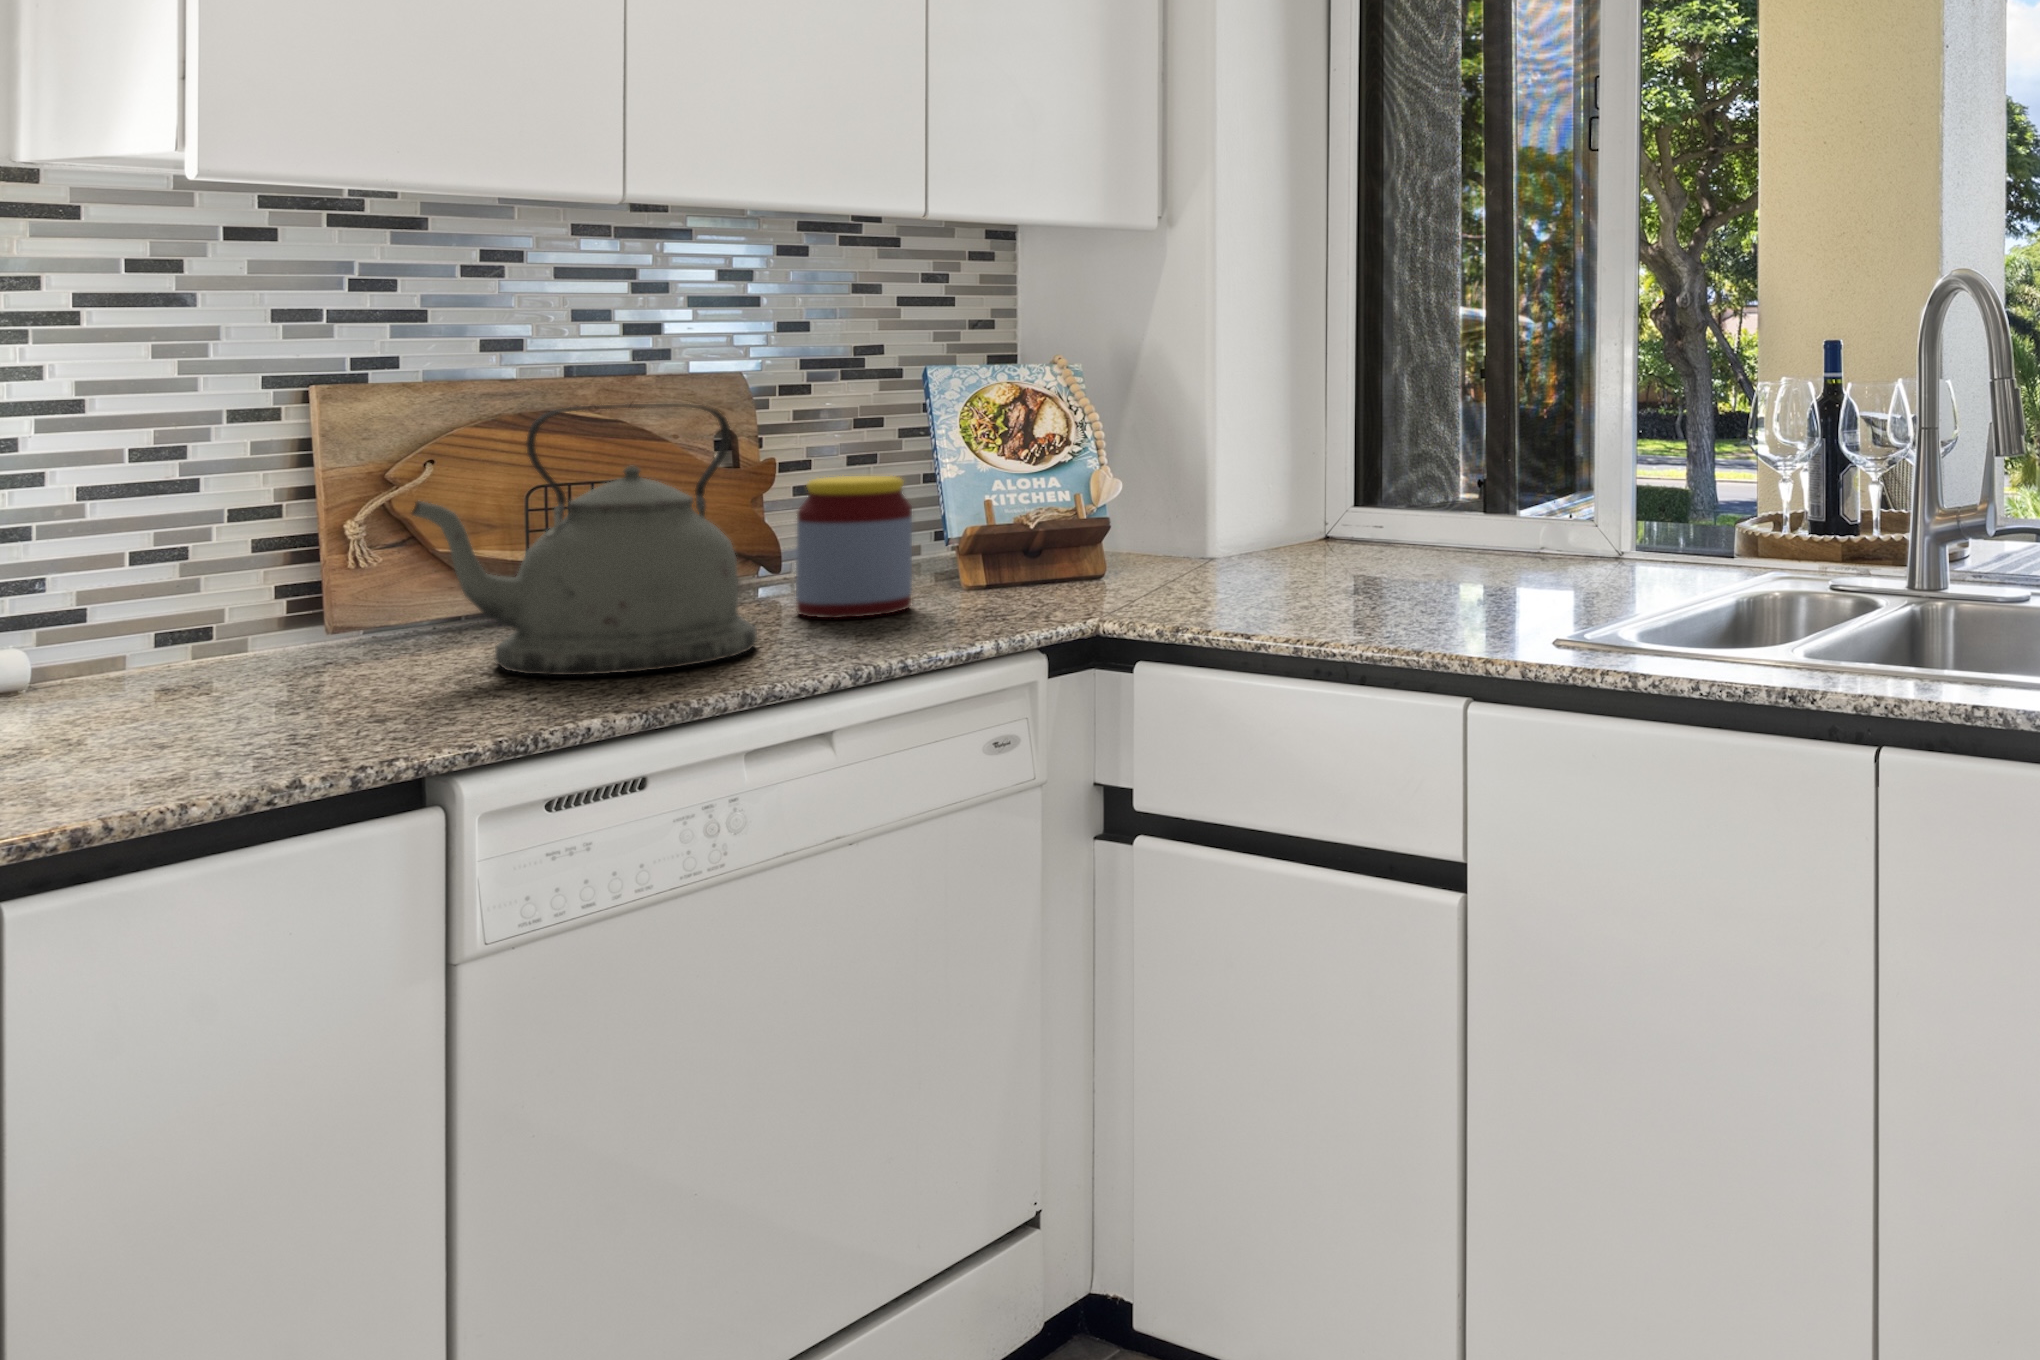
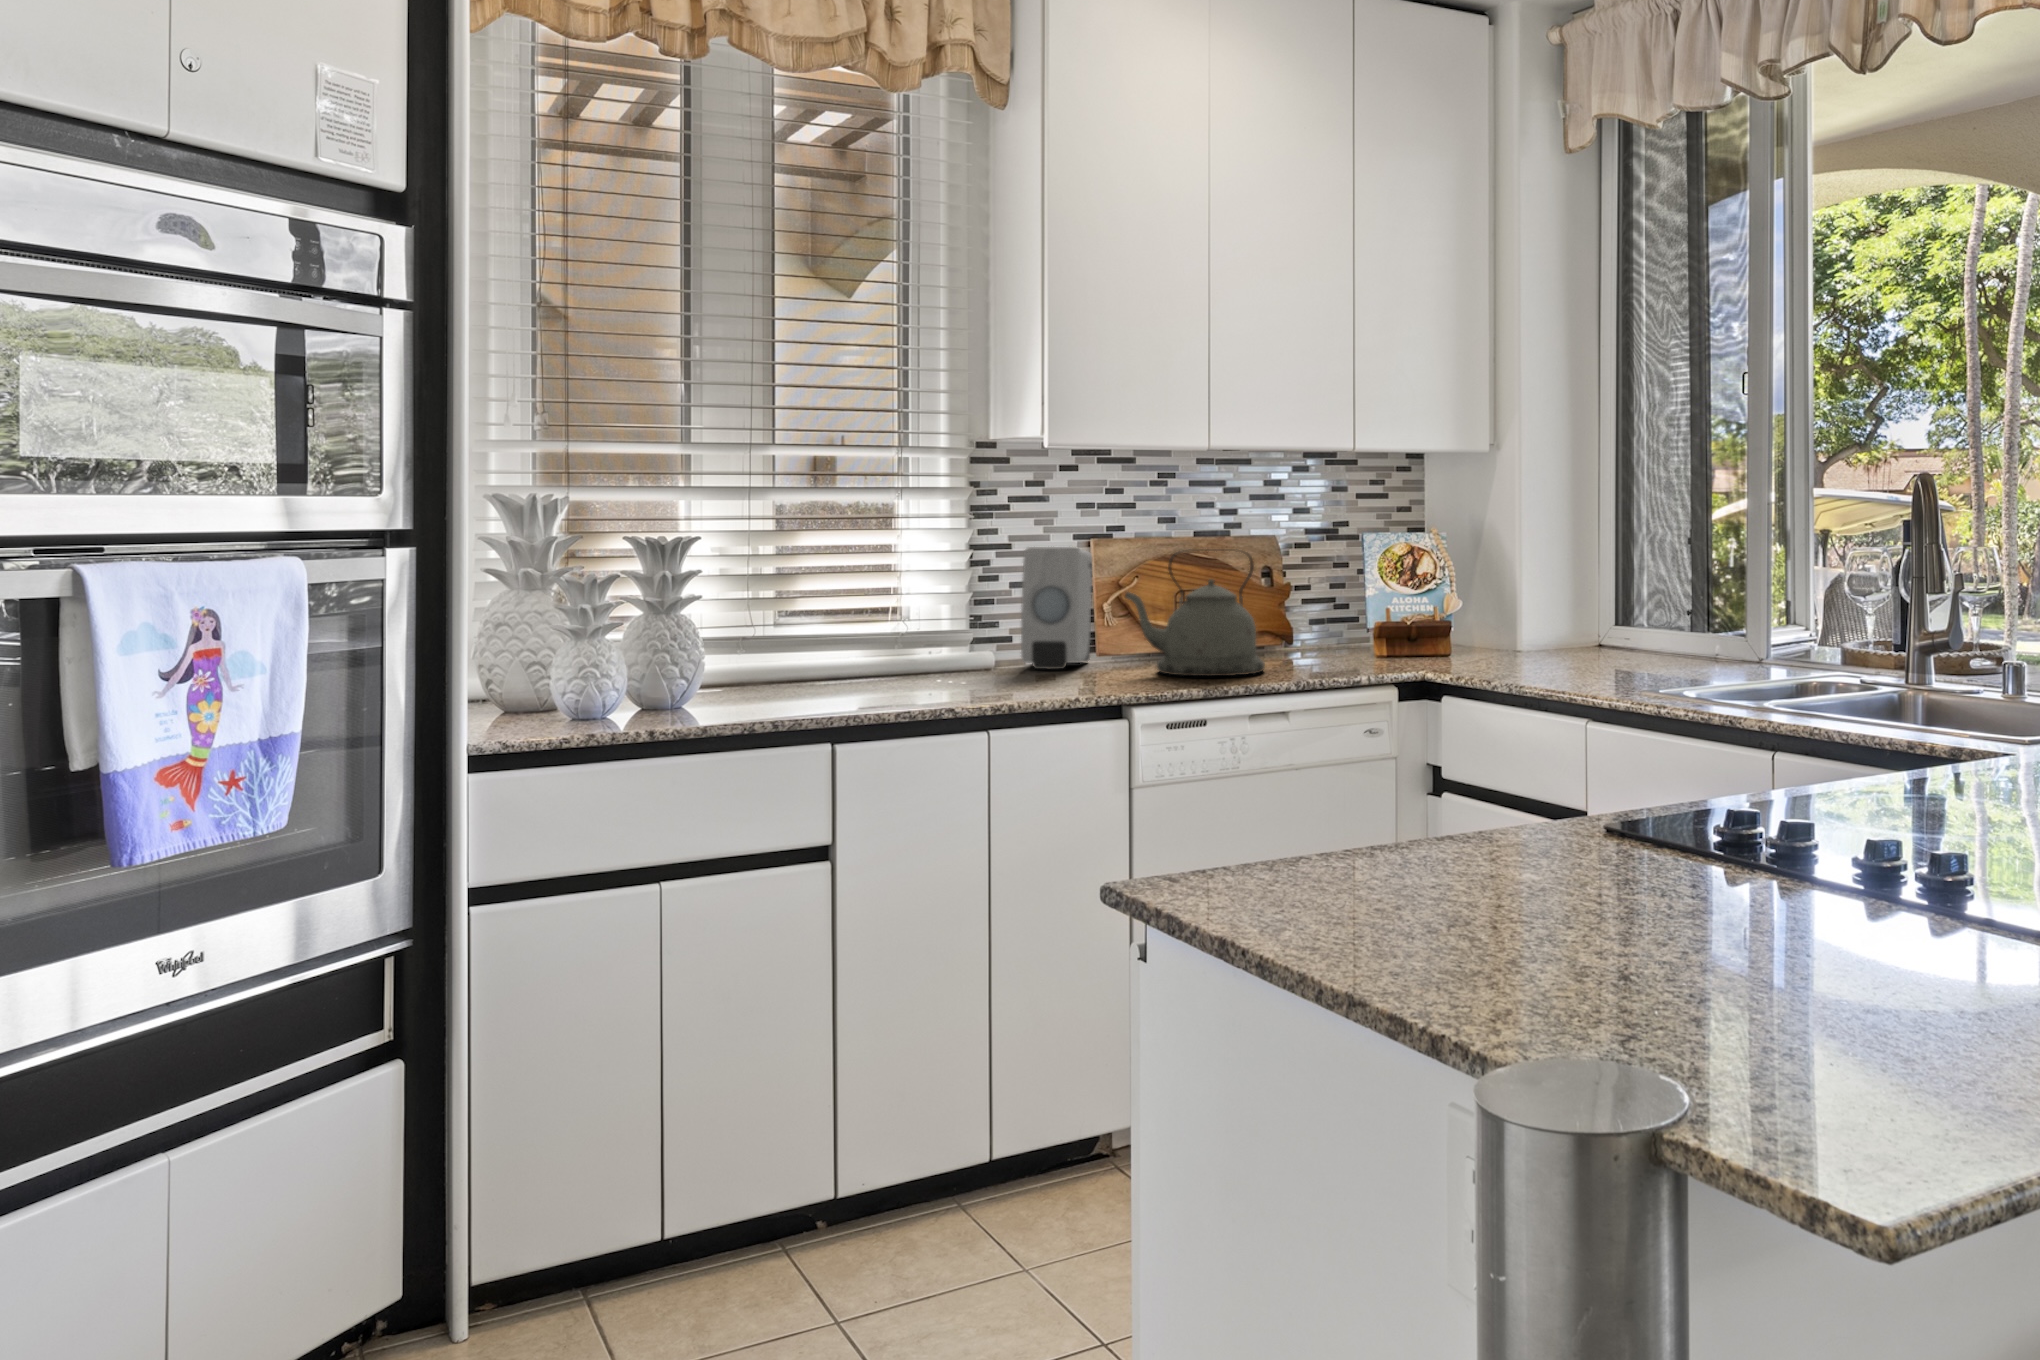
soap dispenser: none [112,406,316,685] -> present [1021,547,1092,669]
jar: present [796,476,912,618] -> none [1290,590,1345,663]

